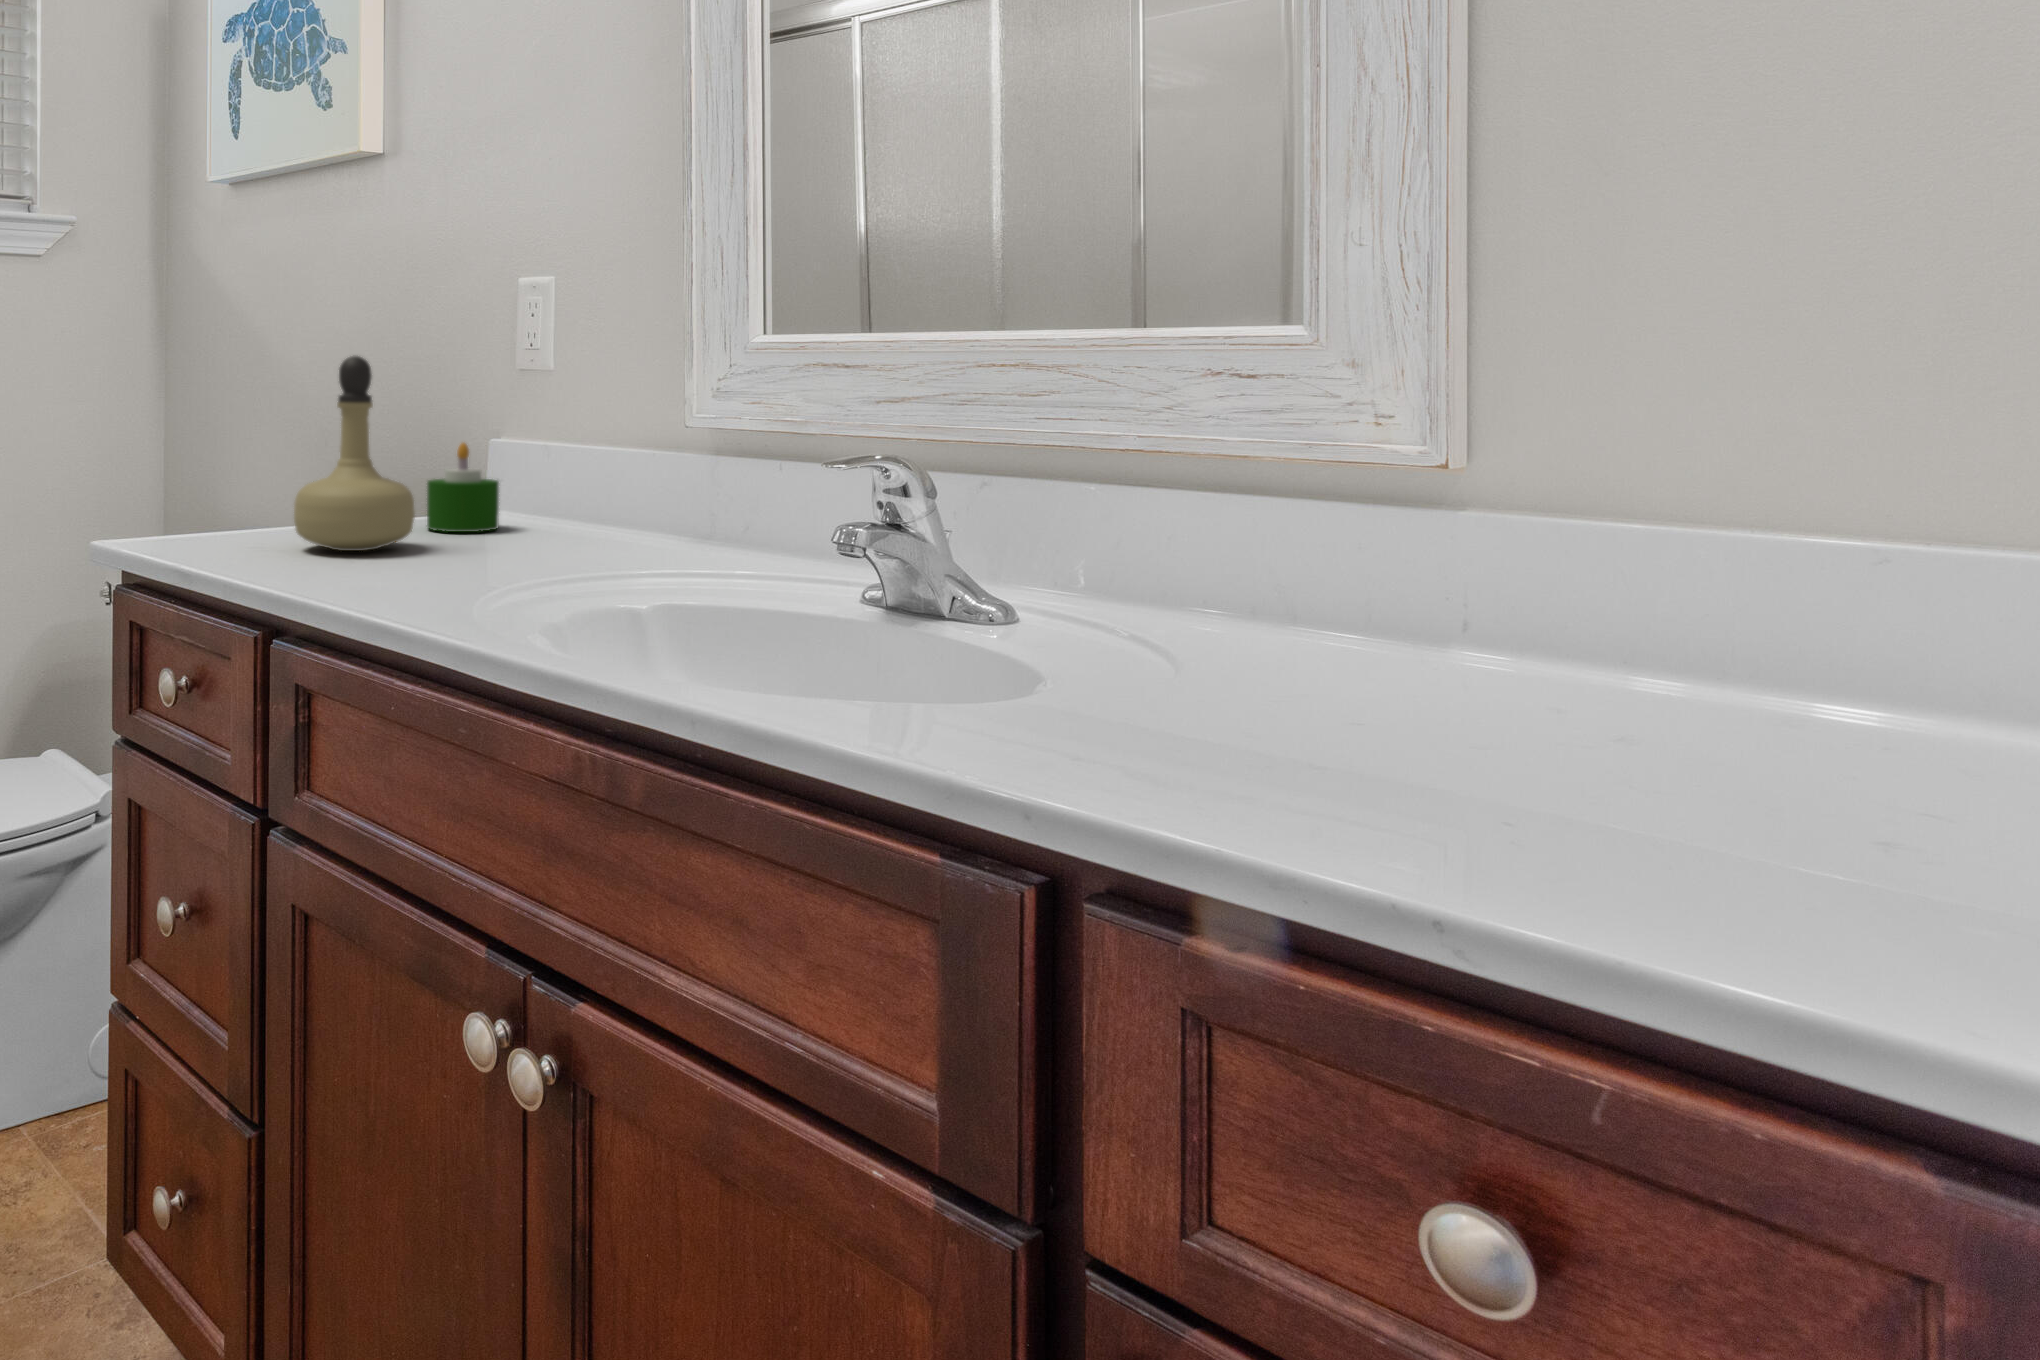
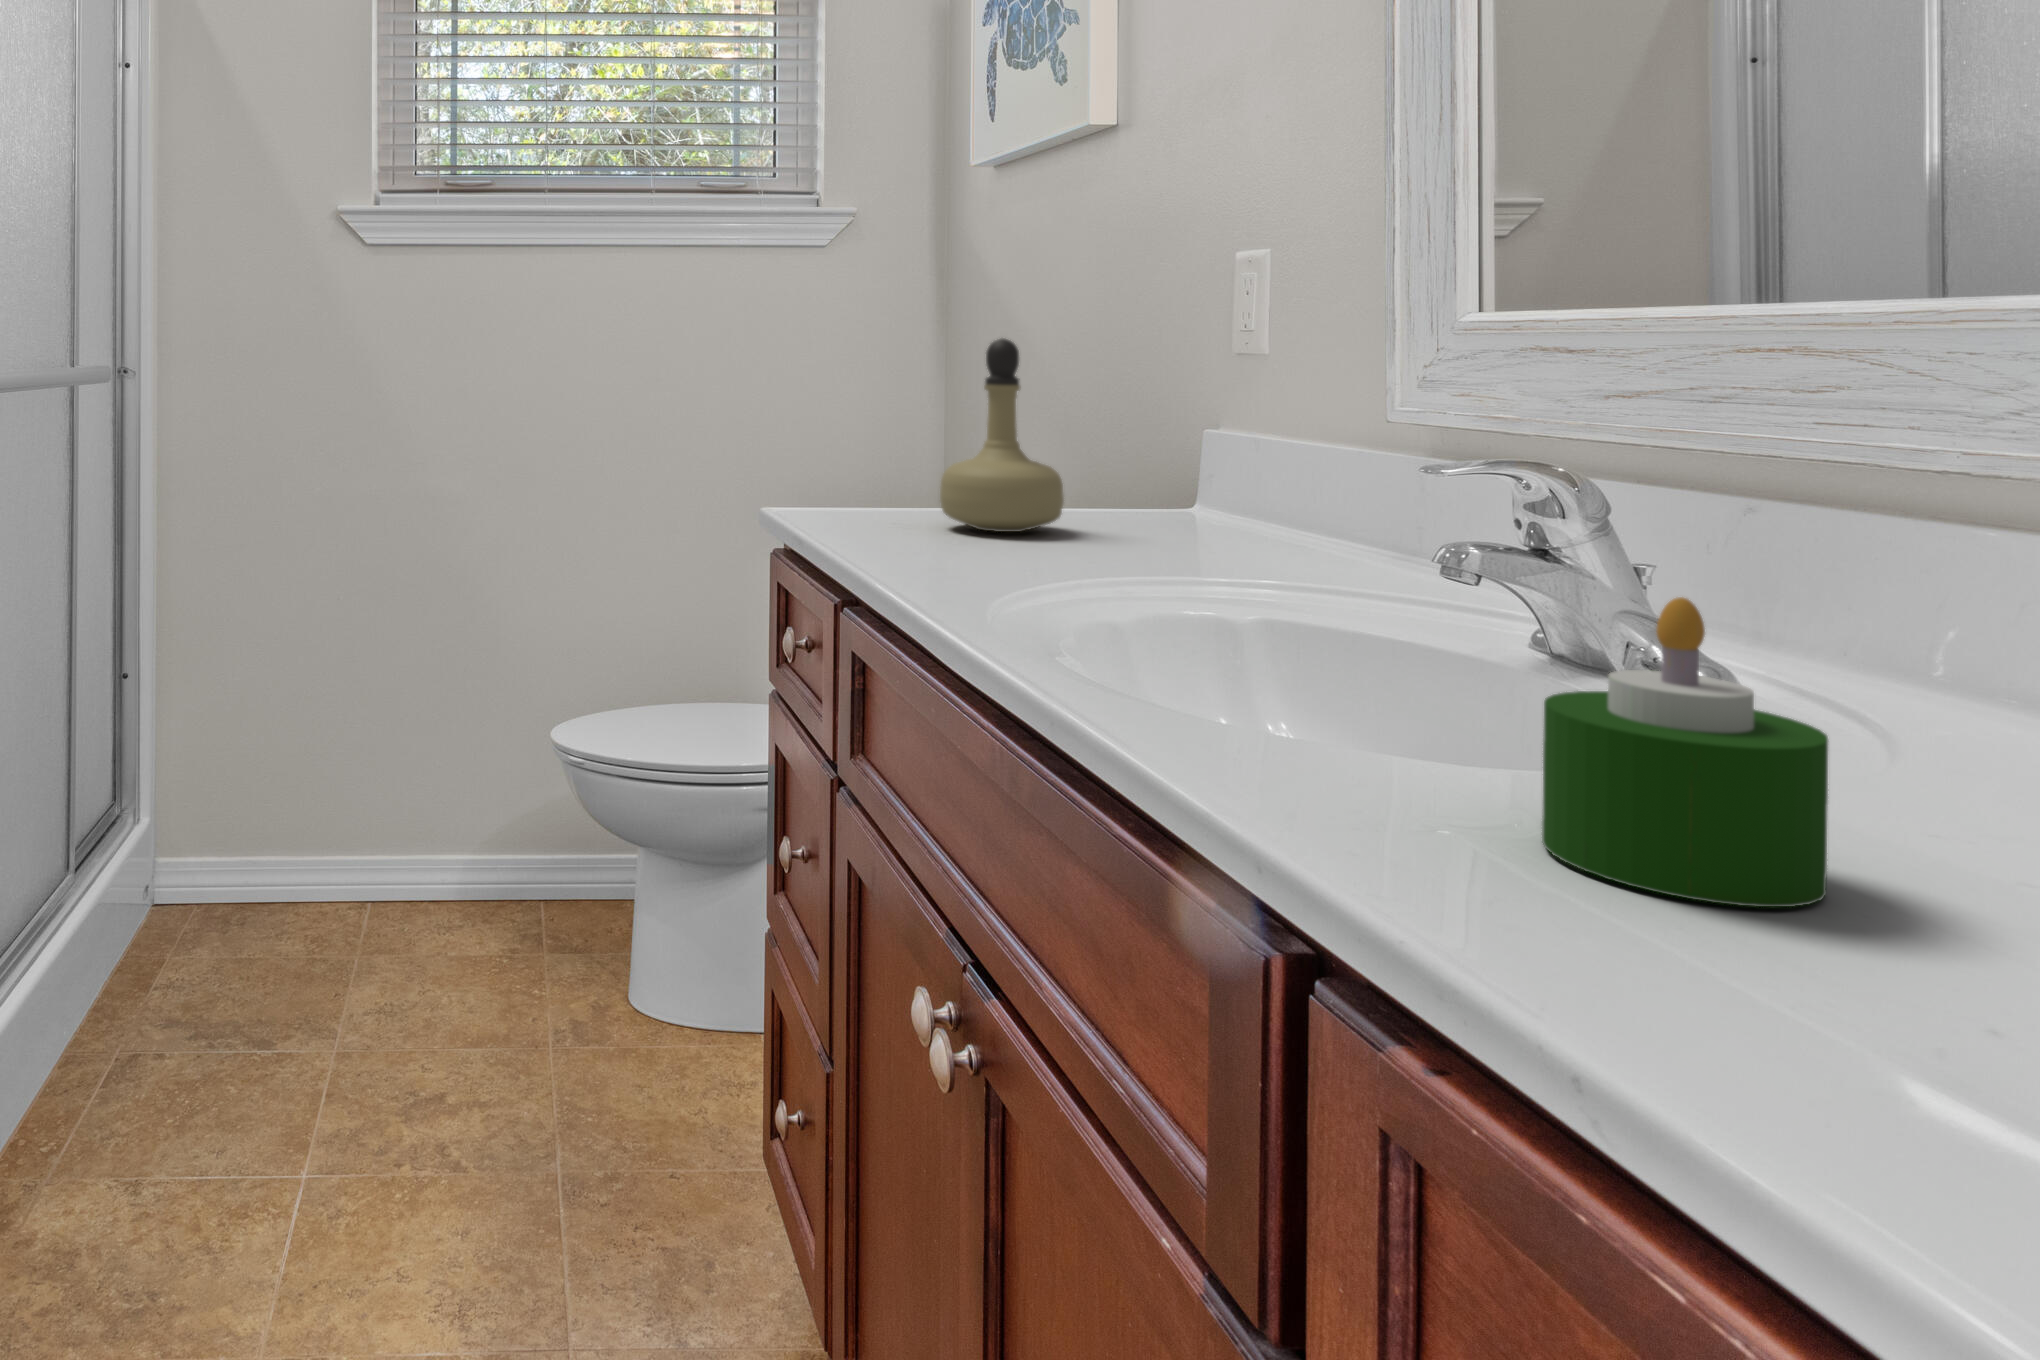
candle: present [427,443,499,532] -> present [1542,597,1828,907]

